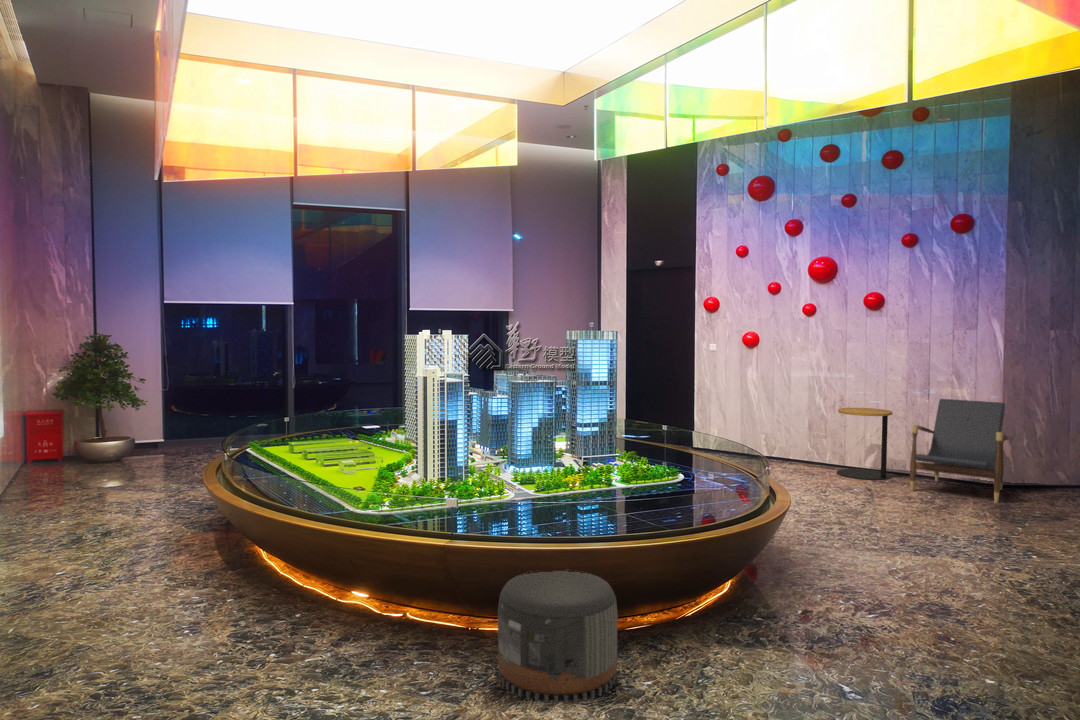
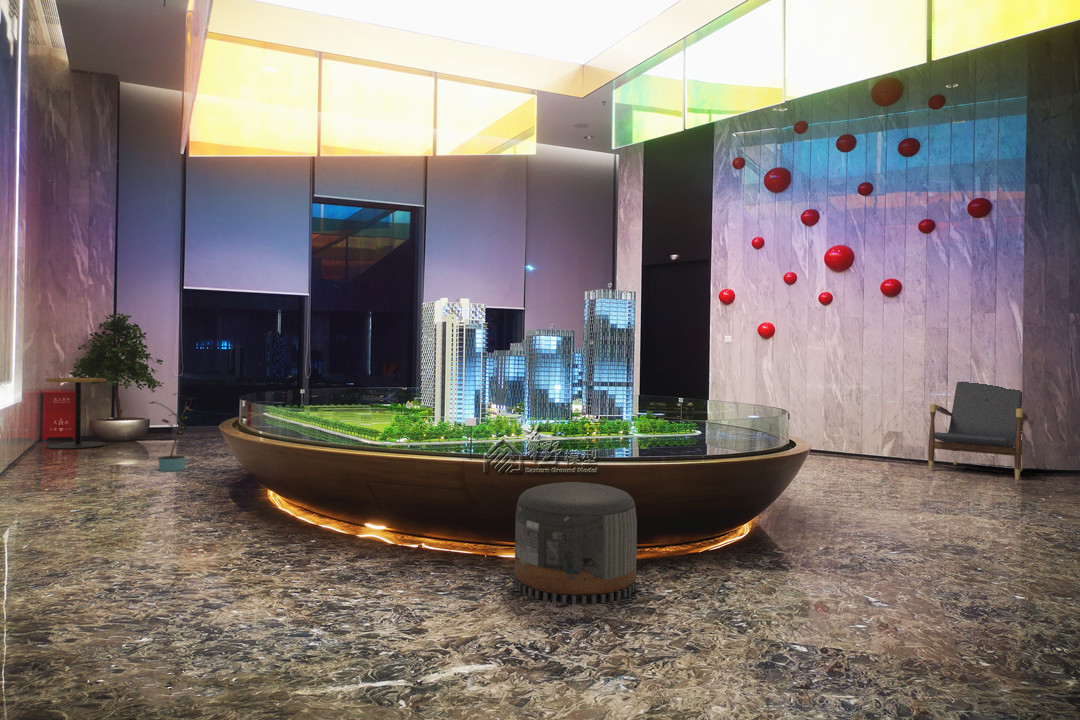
side table: present [837,408,893,480] -> present [45,378,107,449]
potted plant: none [123,432,173,514] -> present [150,394,196,471]

